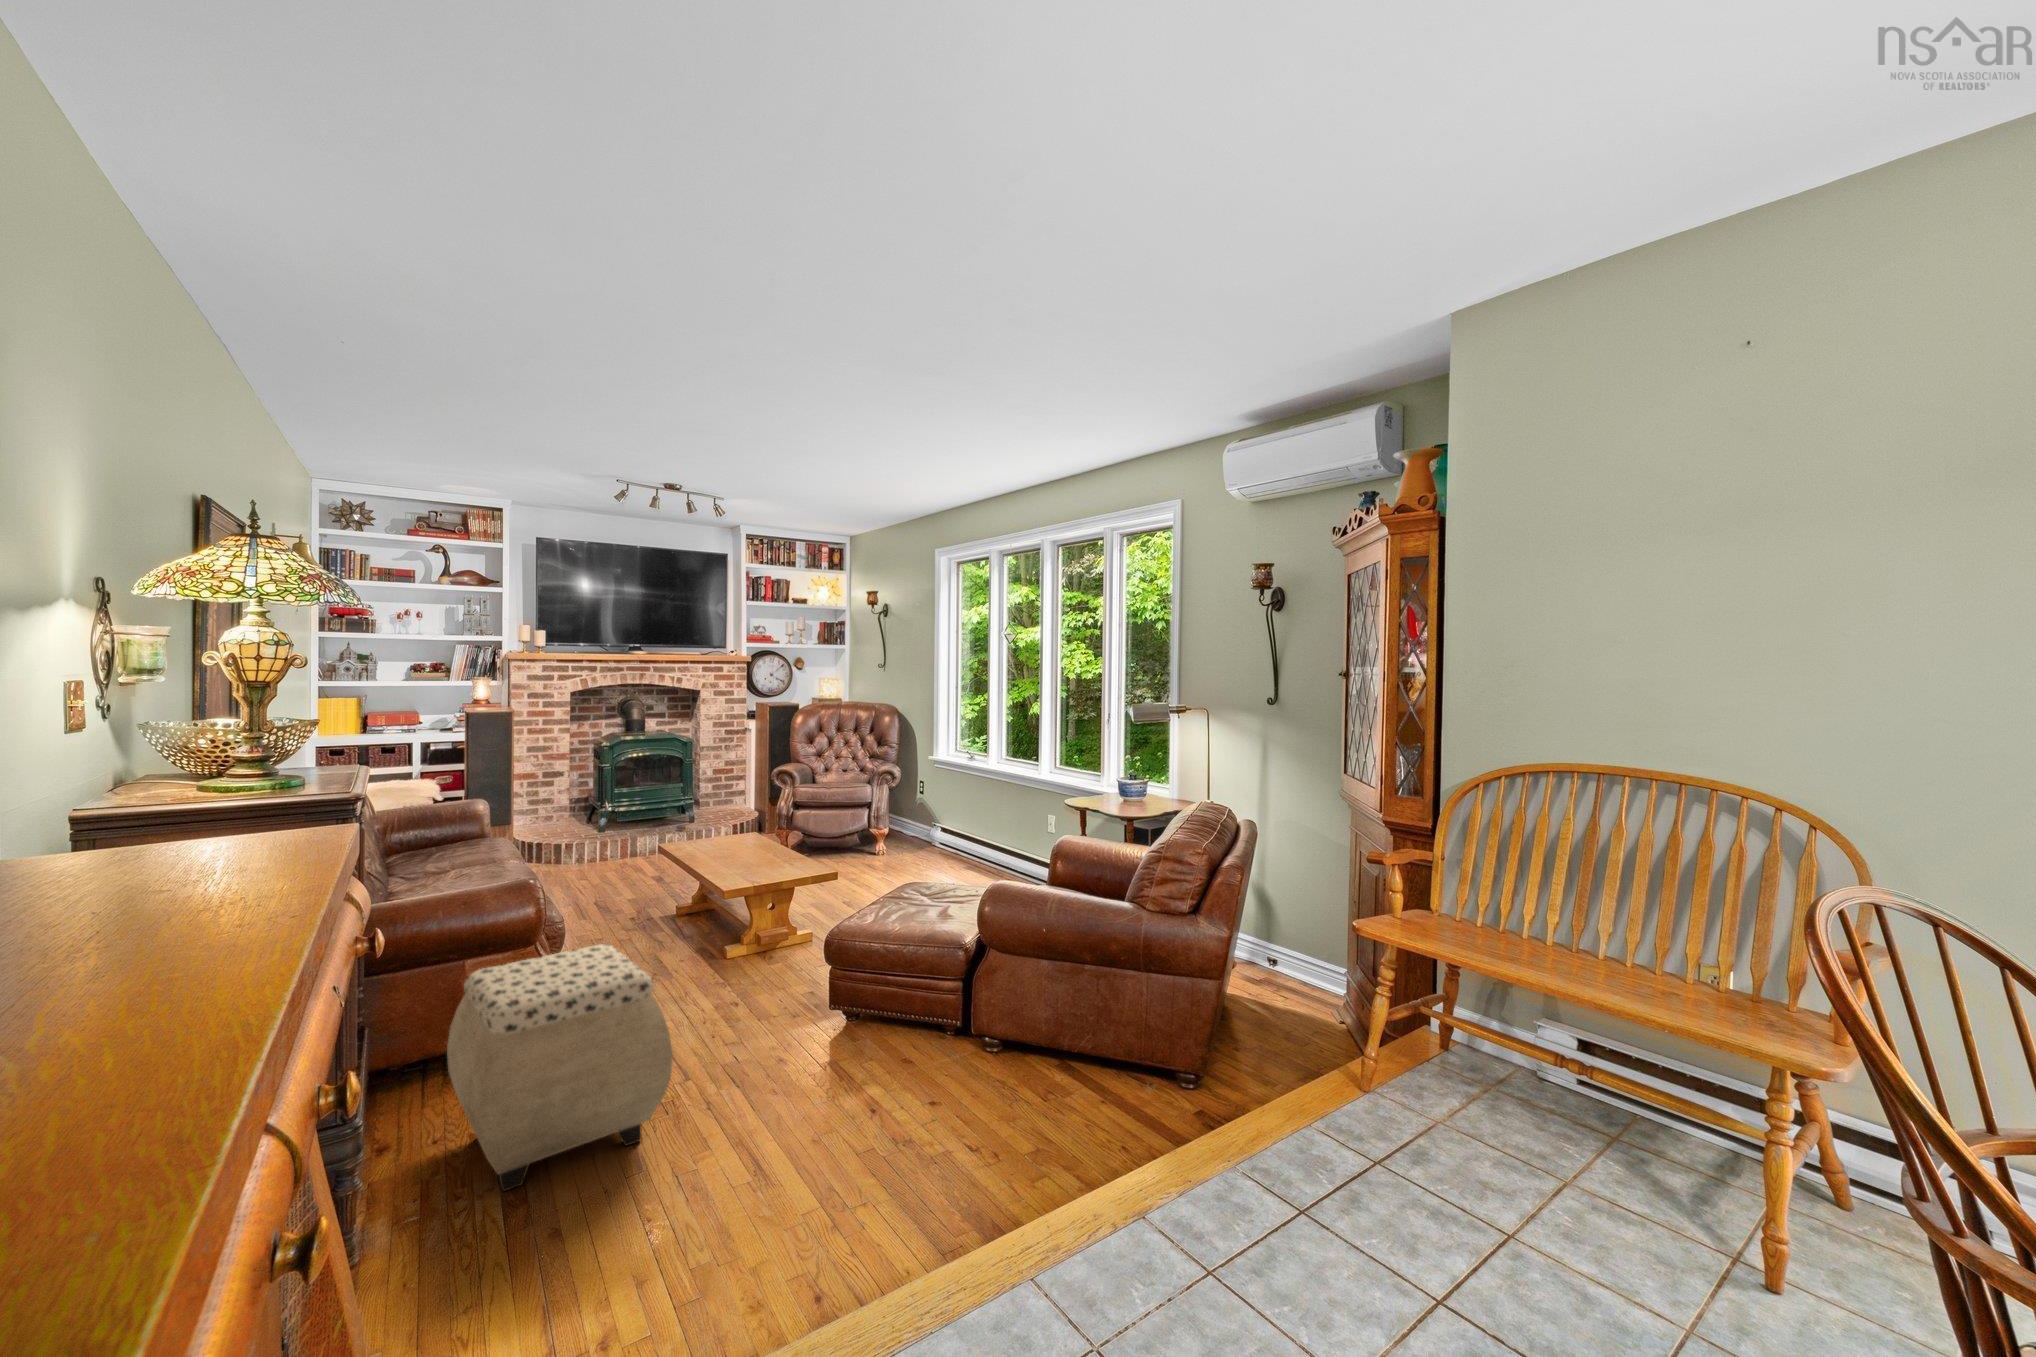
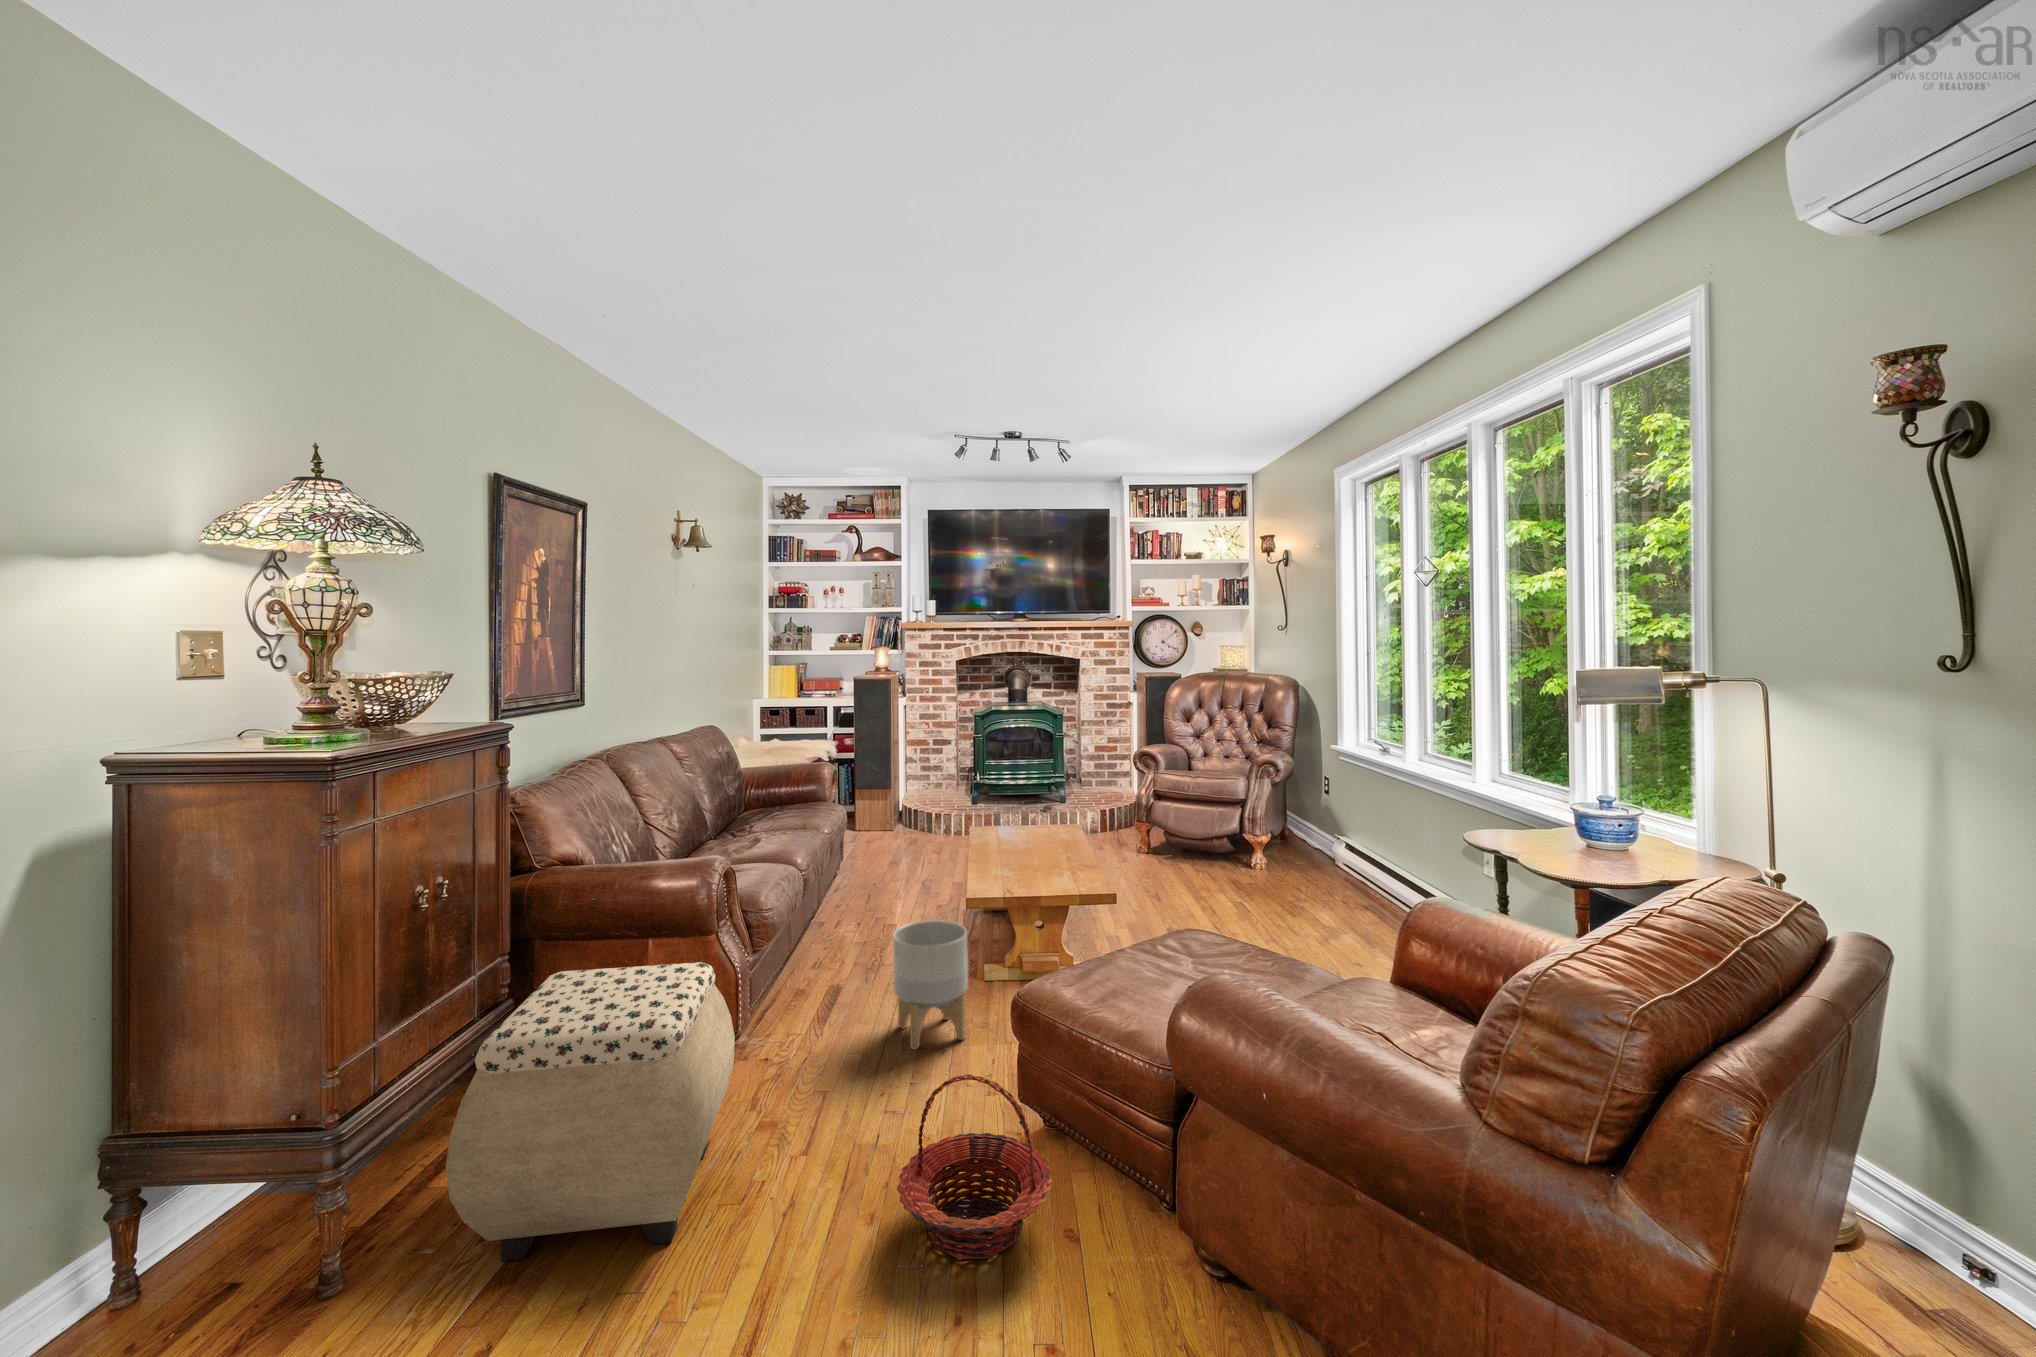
planter: none [689,905,752,1006] -> present [893,920,968,1049]
basket: none [799,972,902,1087] -> present [897,1074,1052,1260]

